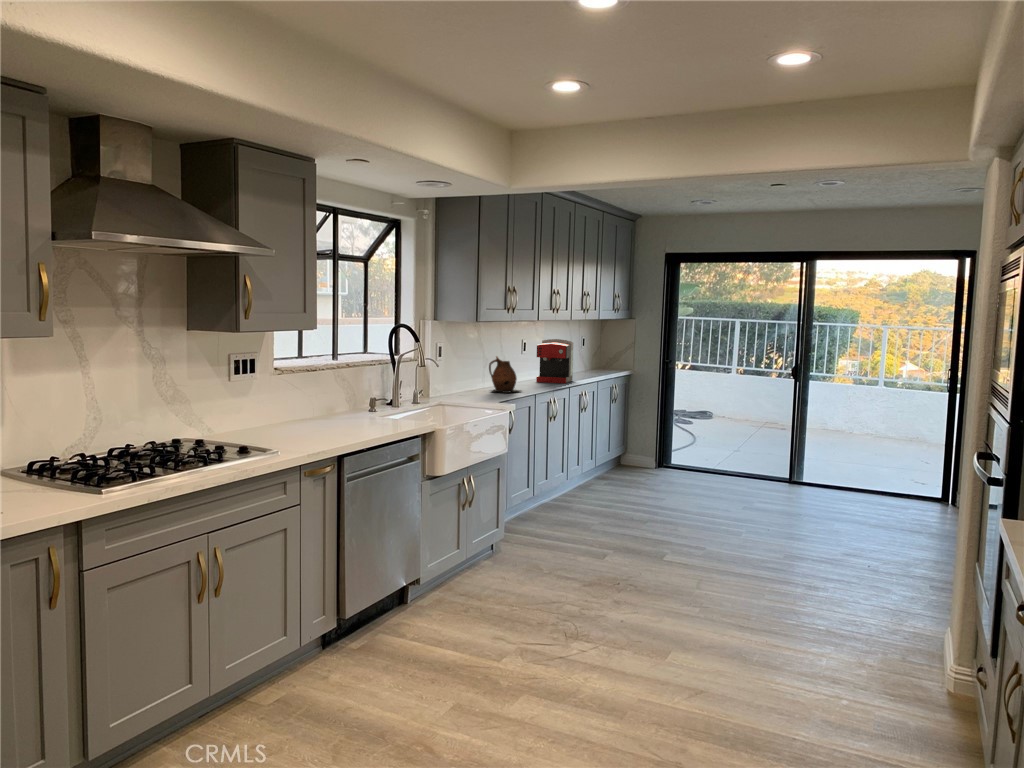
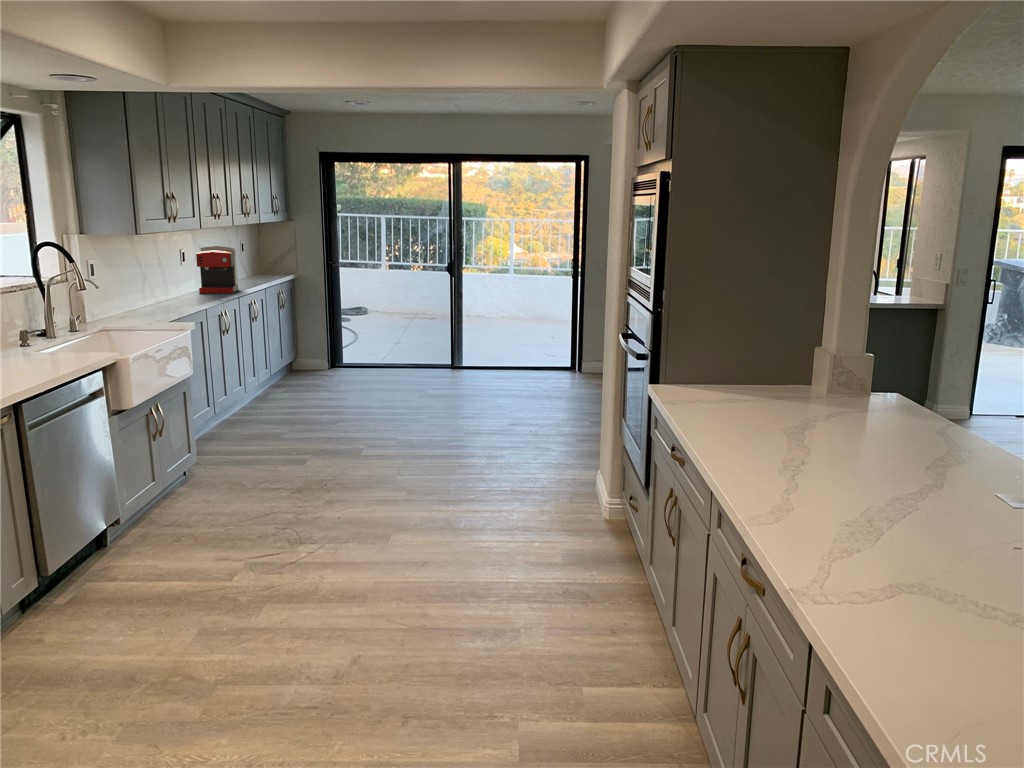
ceramic pitcher: present [489,356,520,393] -> none [149,270,191,311]

